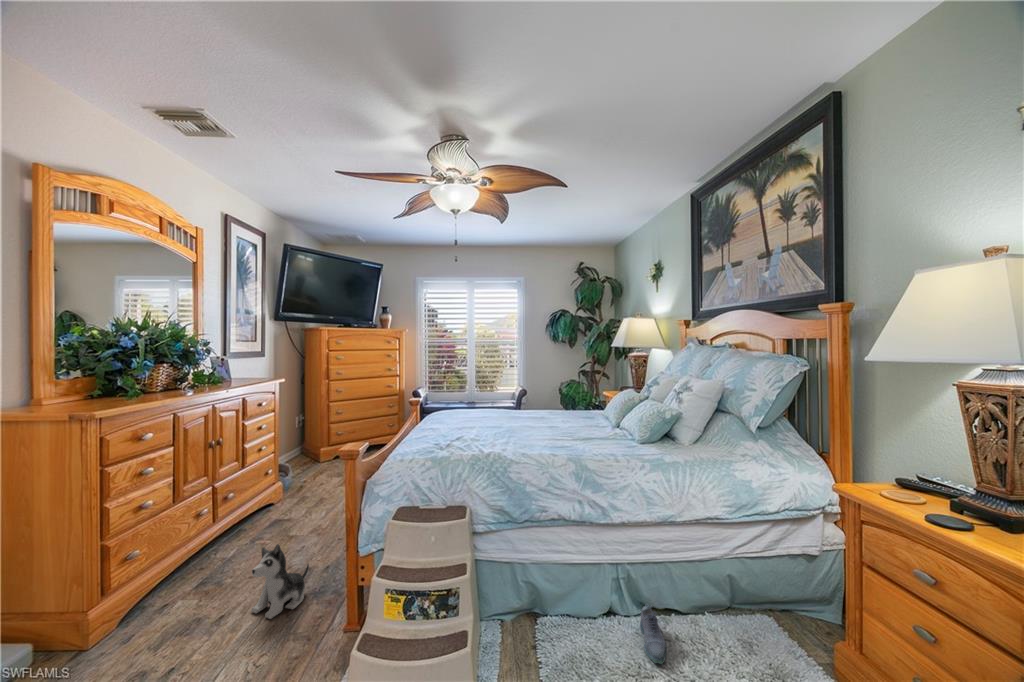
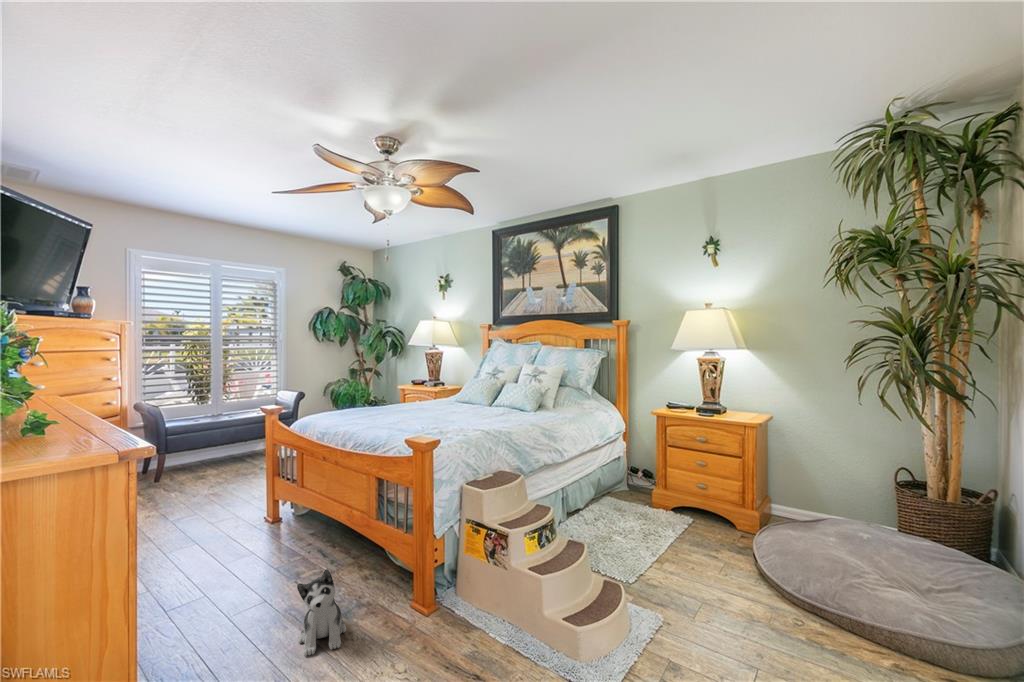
shoe: present [640,605,666,664] -> none [573,509,605,534]

